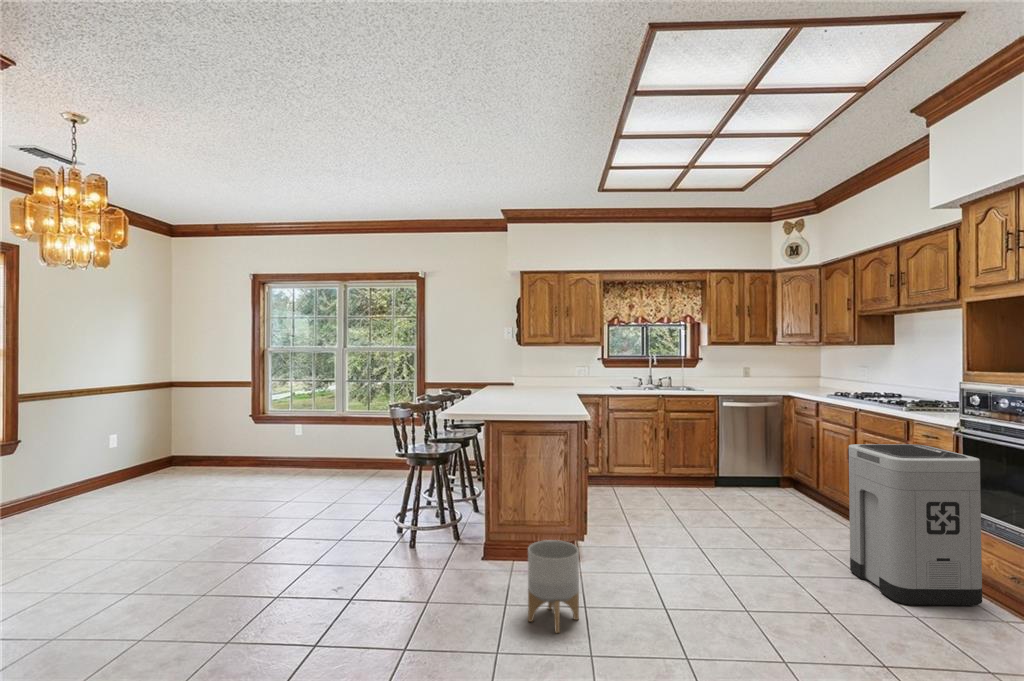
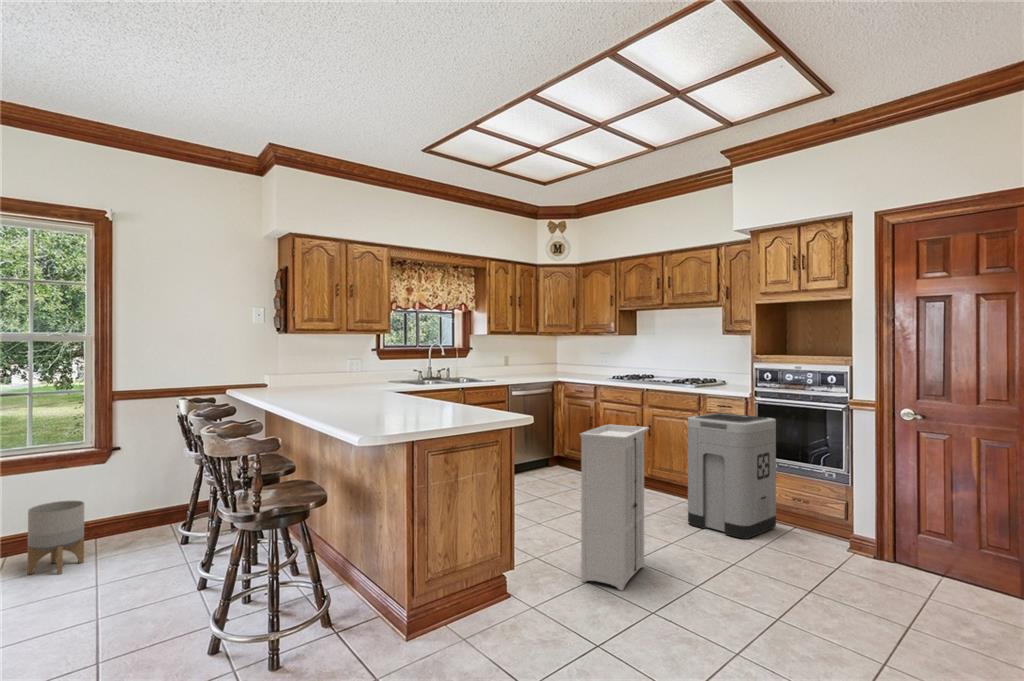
storage cabinet: none [633,437,725,602] -> present [580,424,649,590]
planter: present [528,540,579,633] -> present [27,500,84,574]

